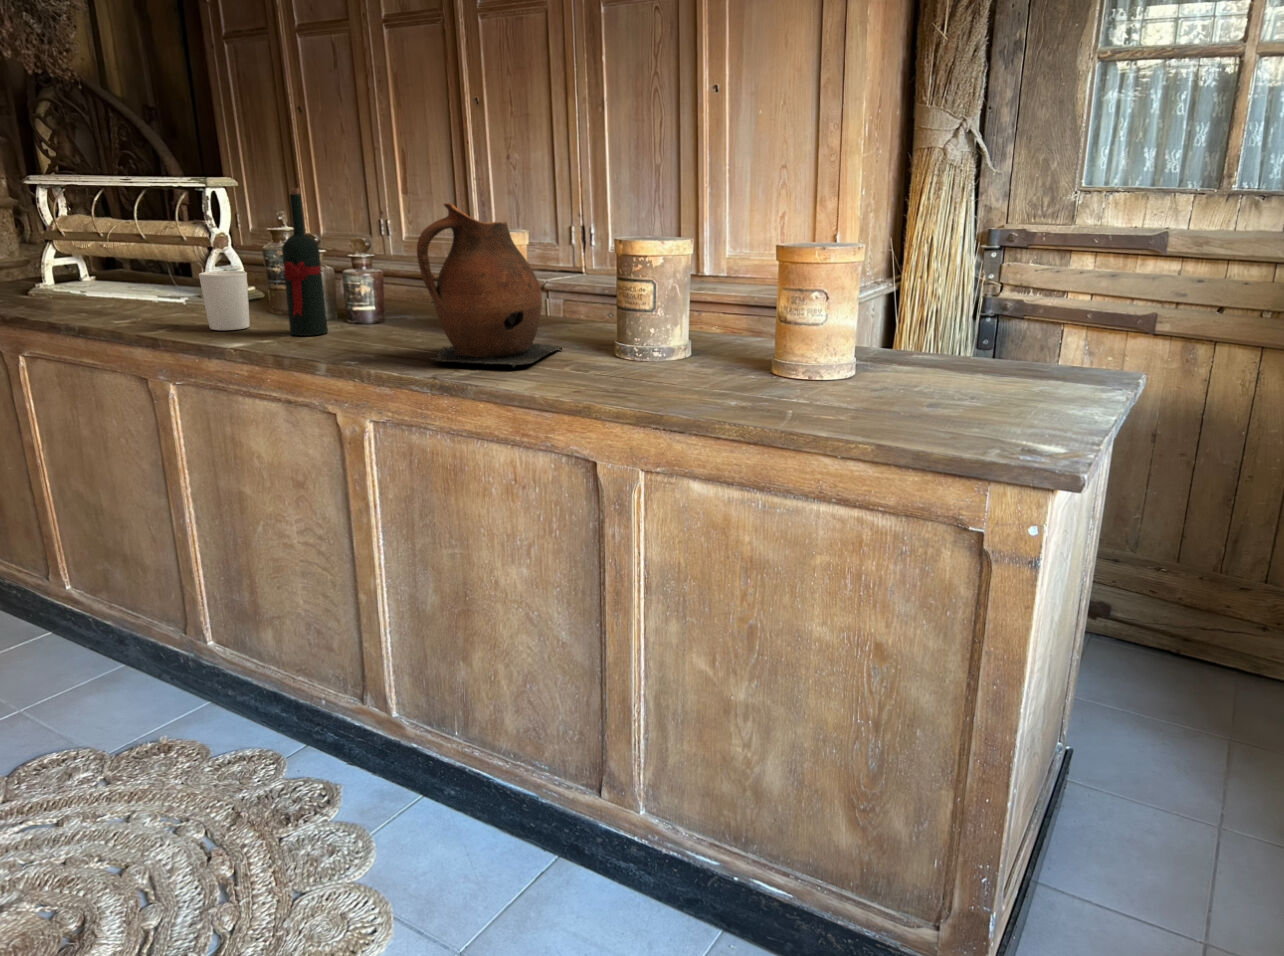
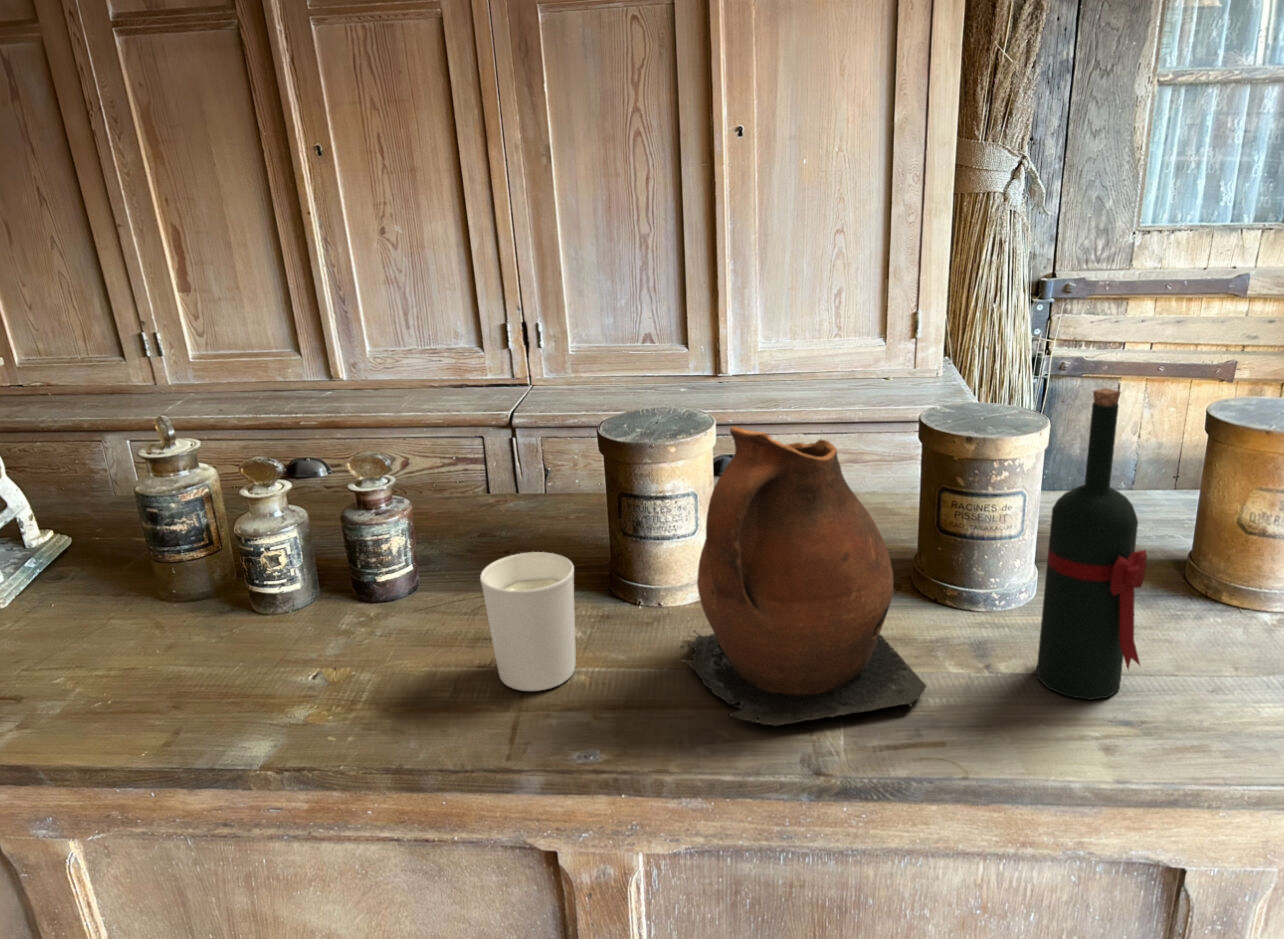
wine bottle: present [282,188,328,336] -> present [1037,388,1147,699]
candle holder: present [199,271,250,330] -> present [480,552,576,691]

